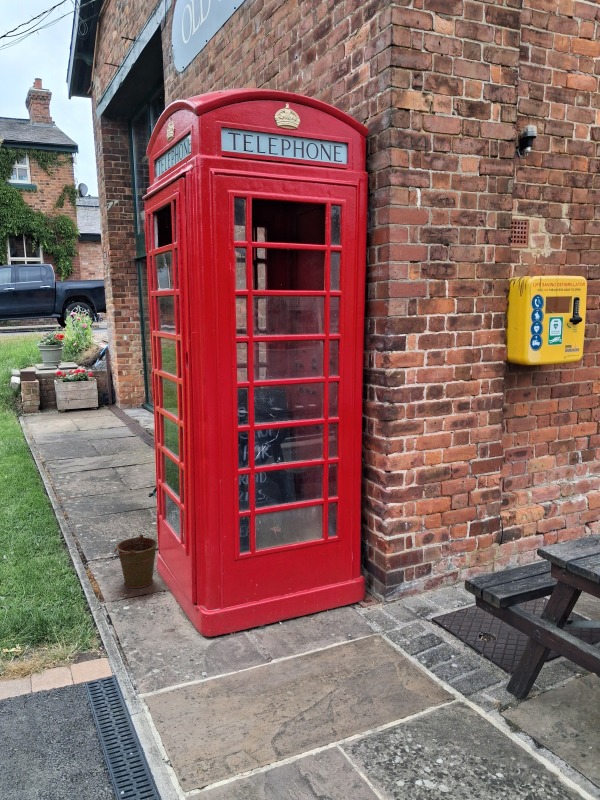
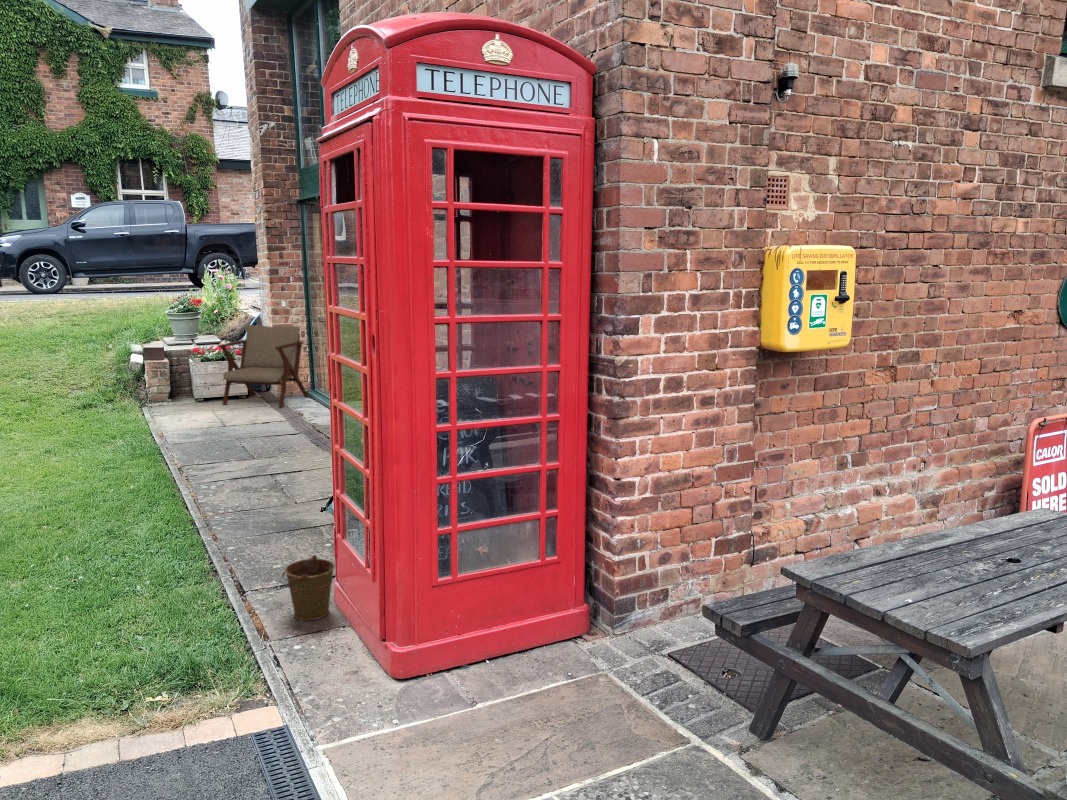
lounge chair: none [76,355,146,418] -> present [218,325,309,407]

